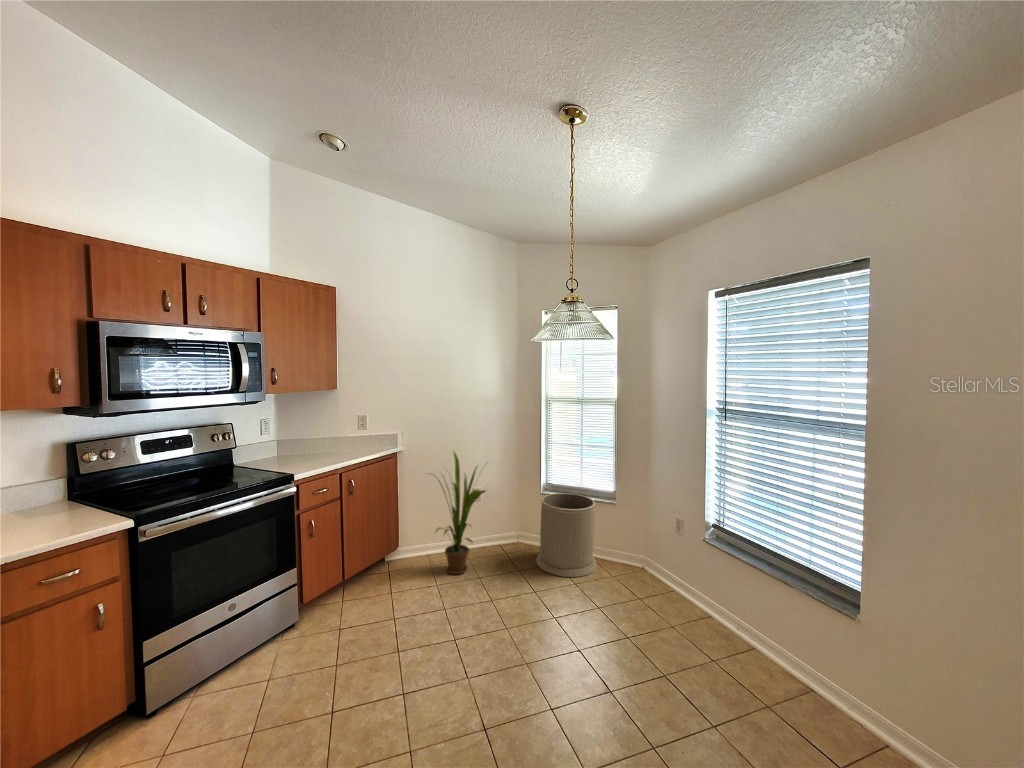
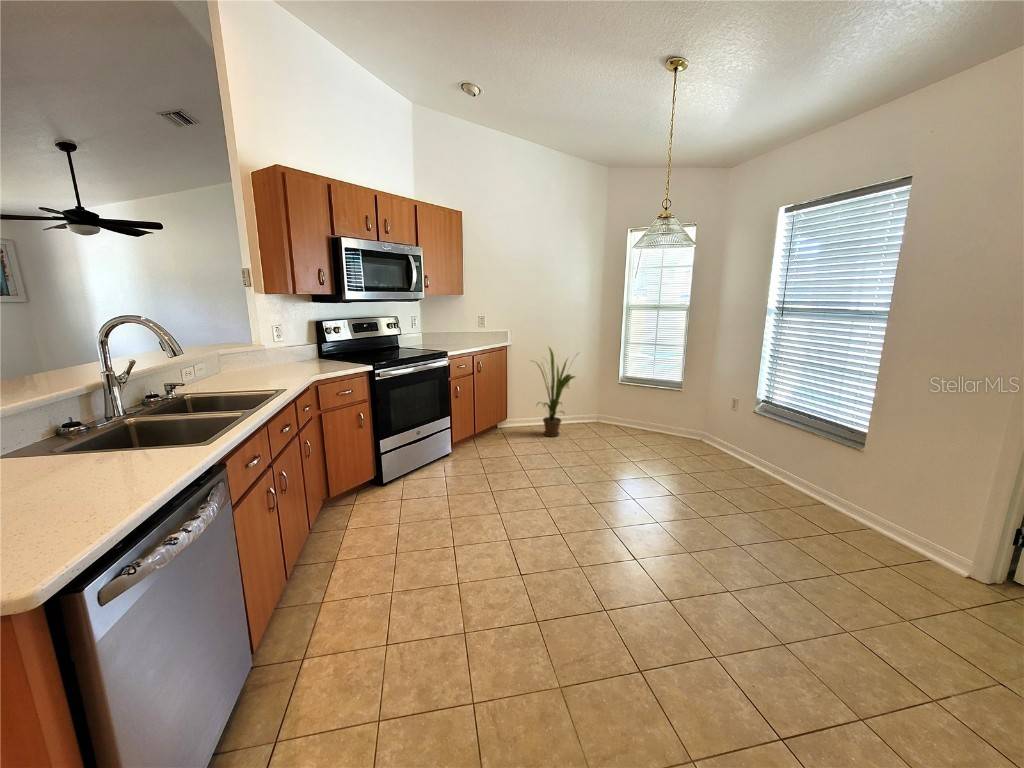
trash can: present [536,493,597,577] -> none [612,383,663,443]

